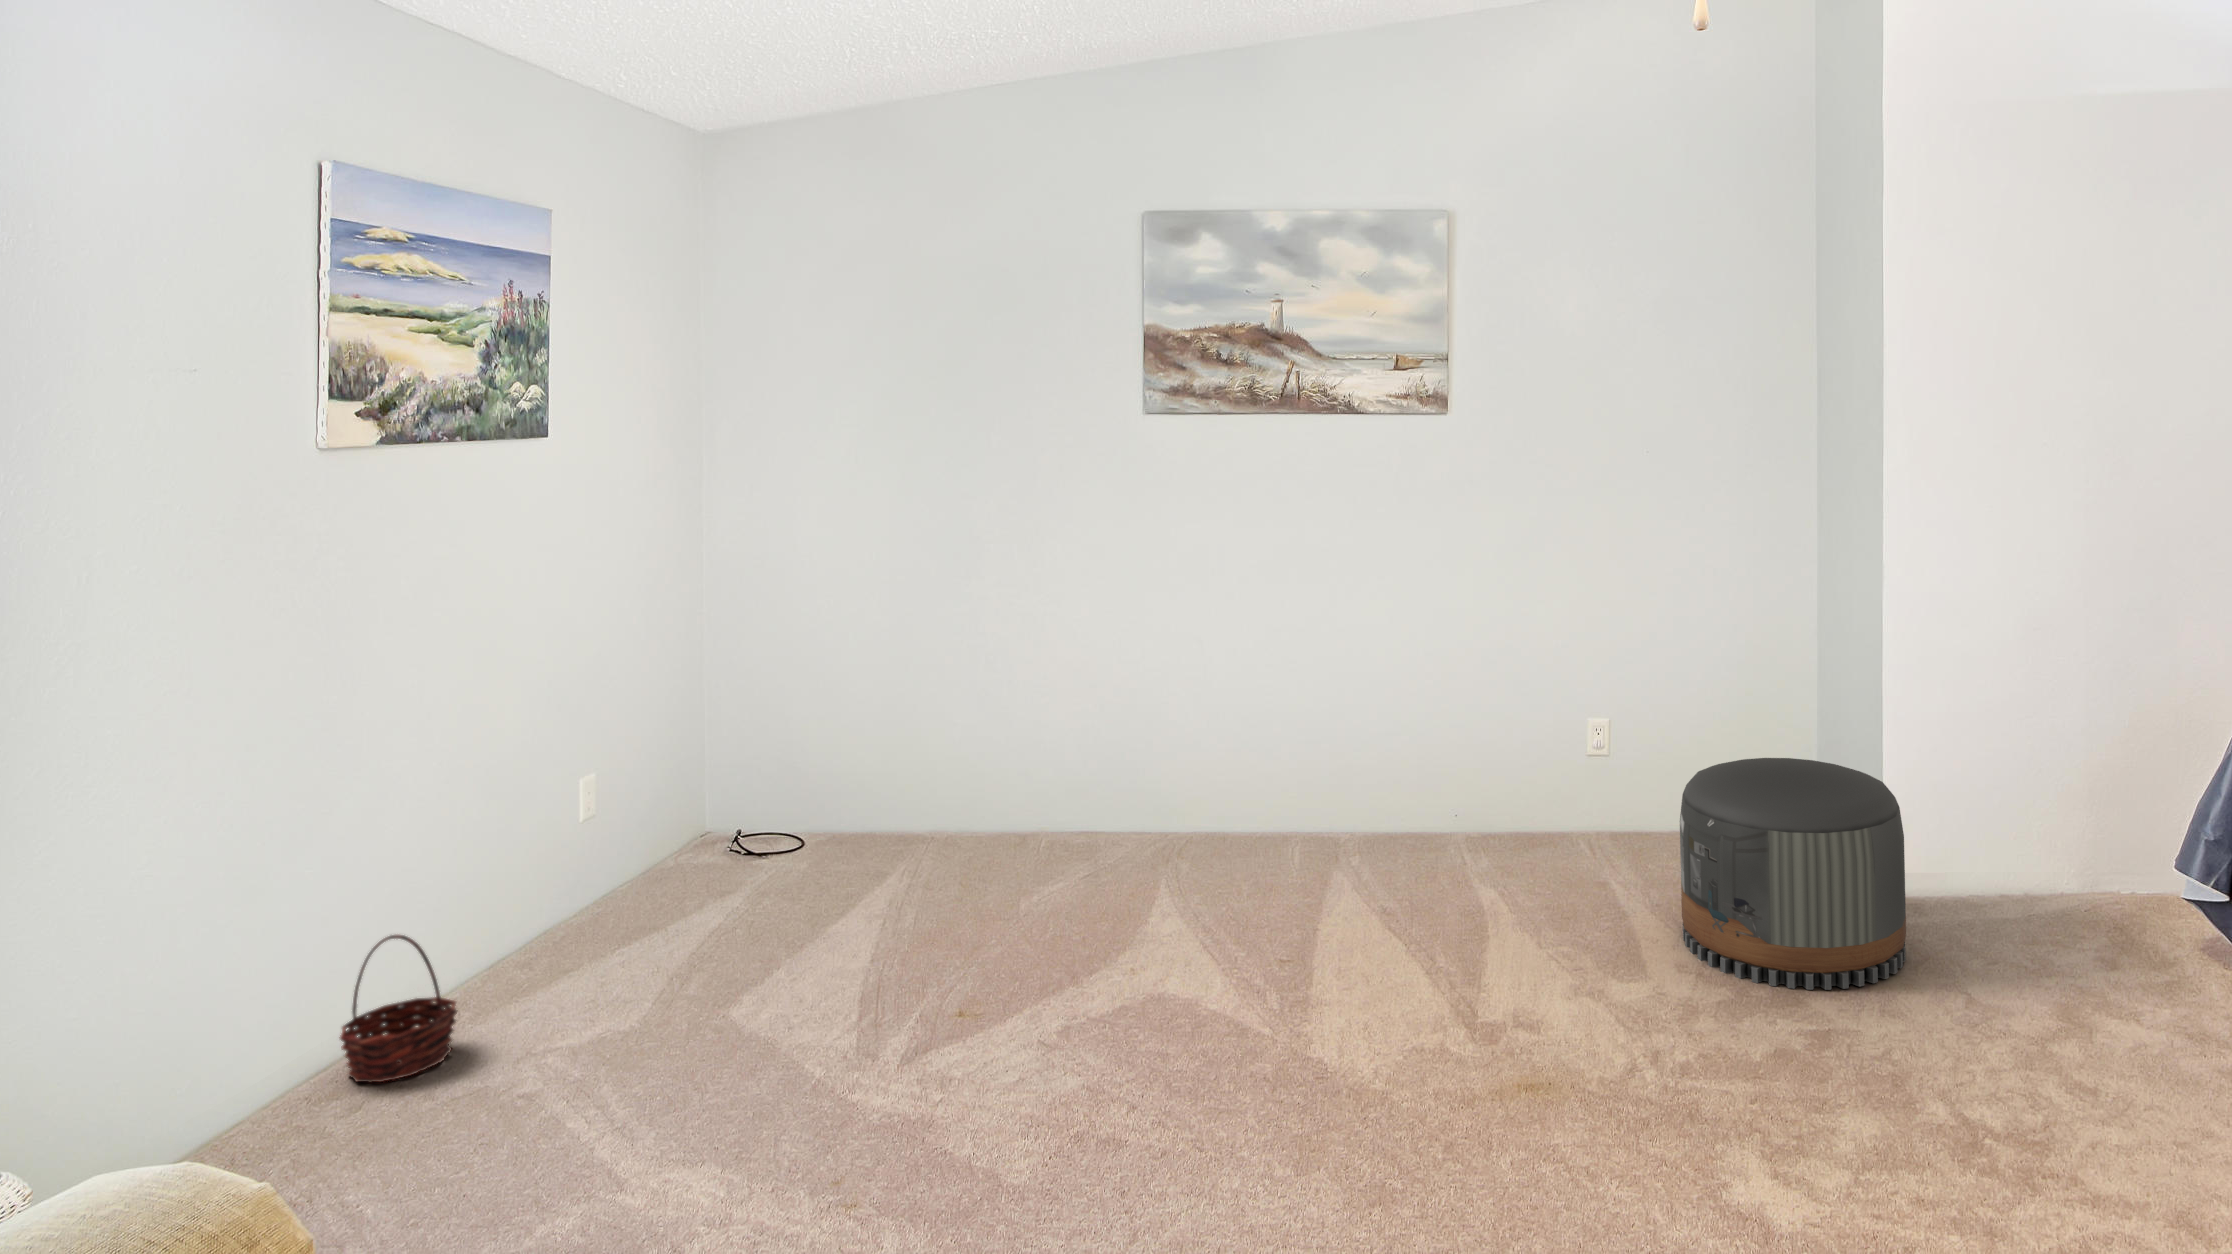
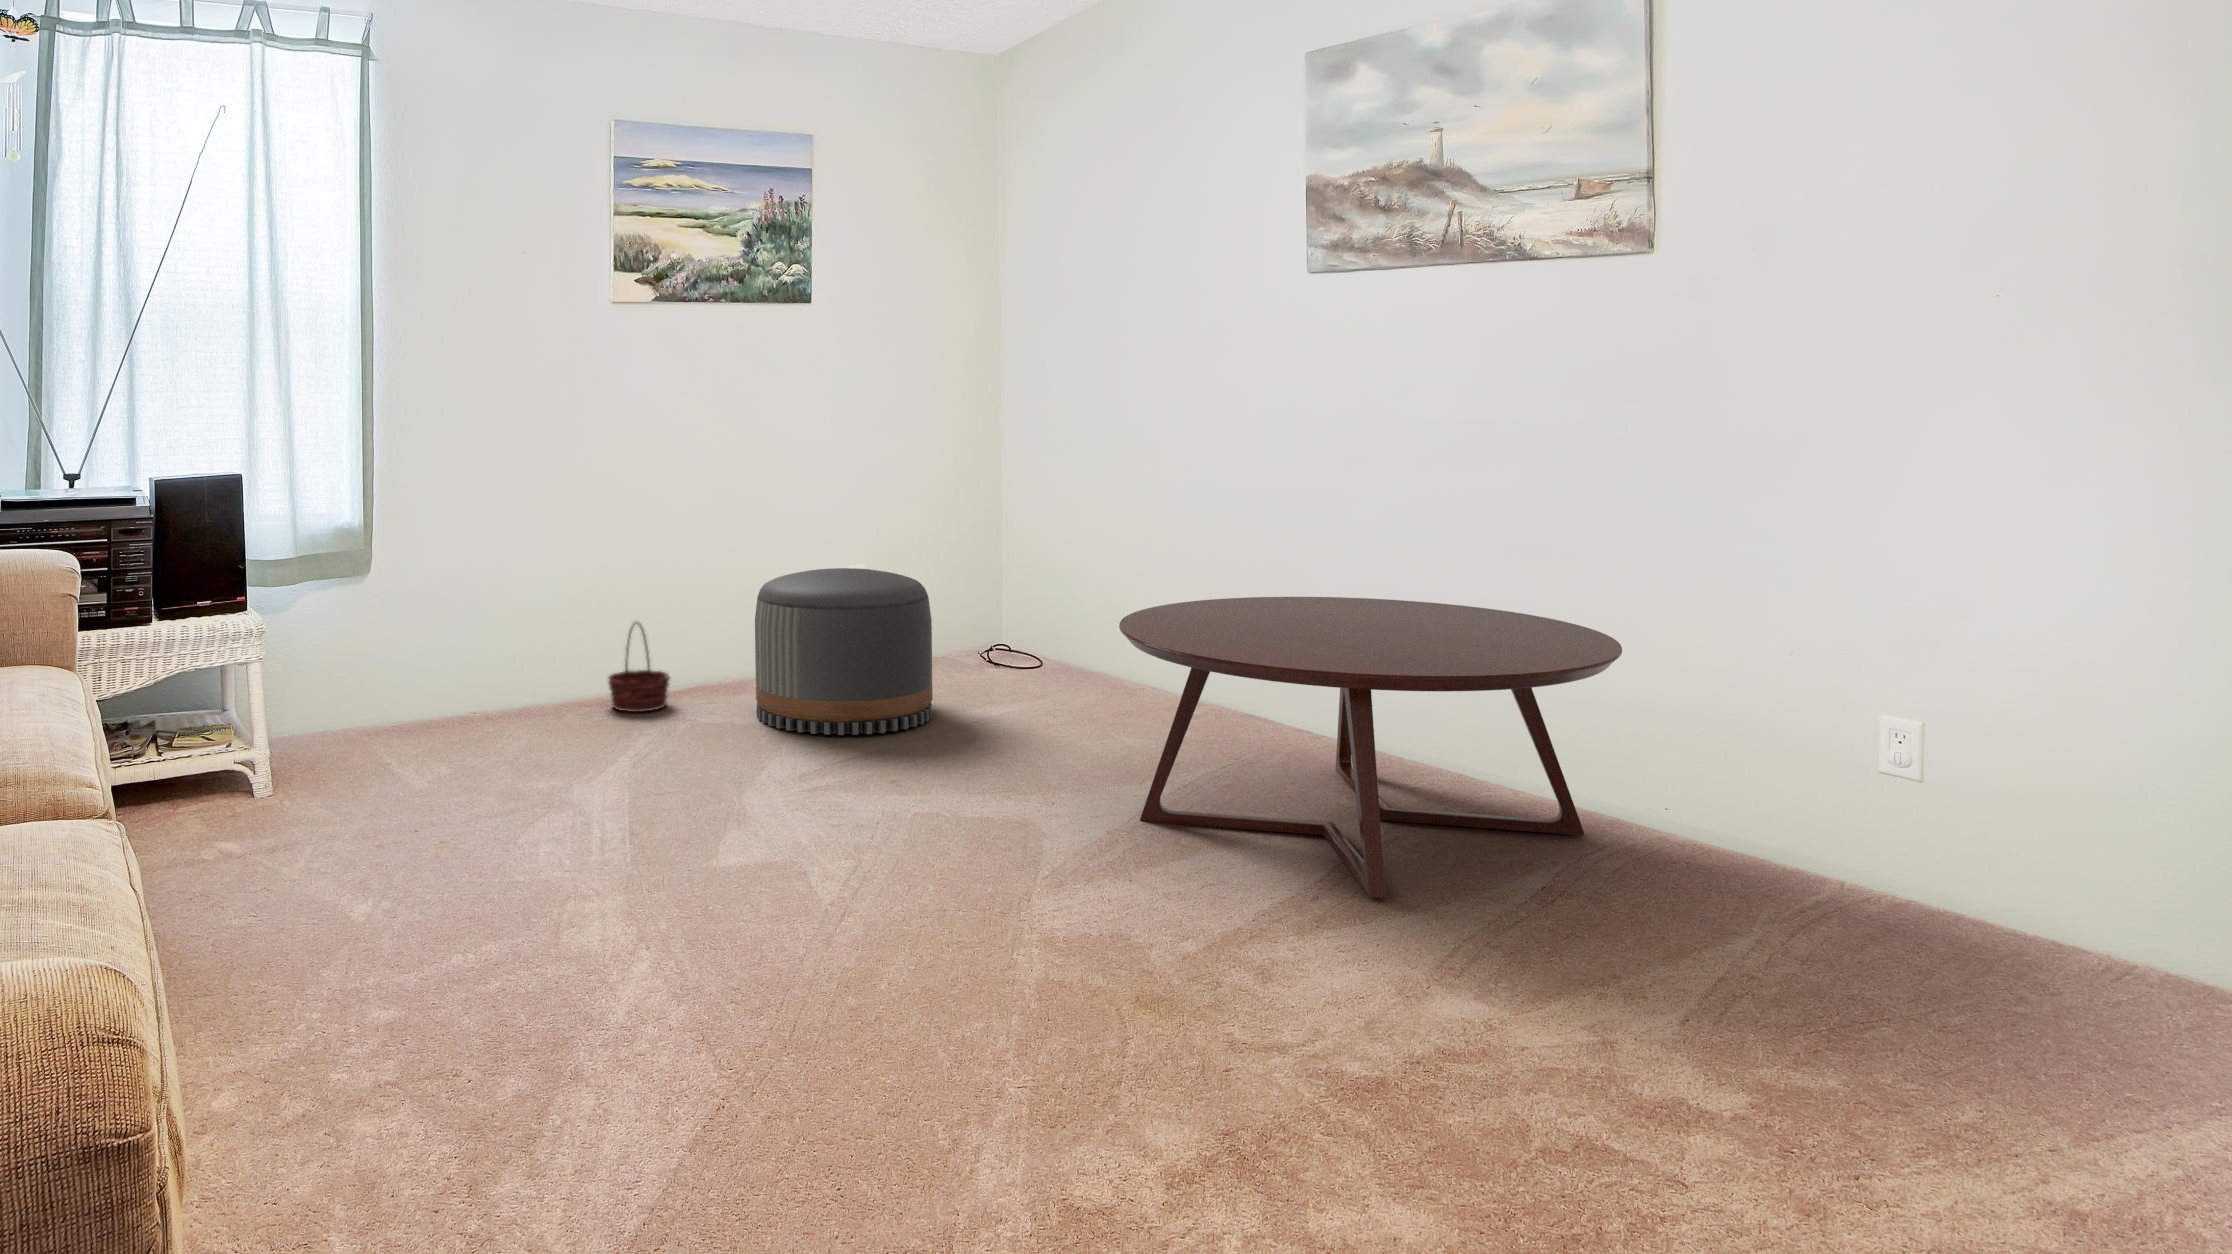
coffee table: none [1142,690,1534,958] -> present [1119,597,1622,898]
pouf: present [1680,758,1906,990] -> present [755,568,933,735]

